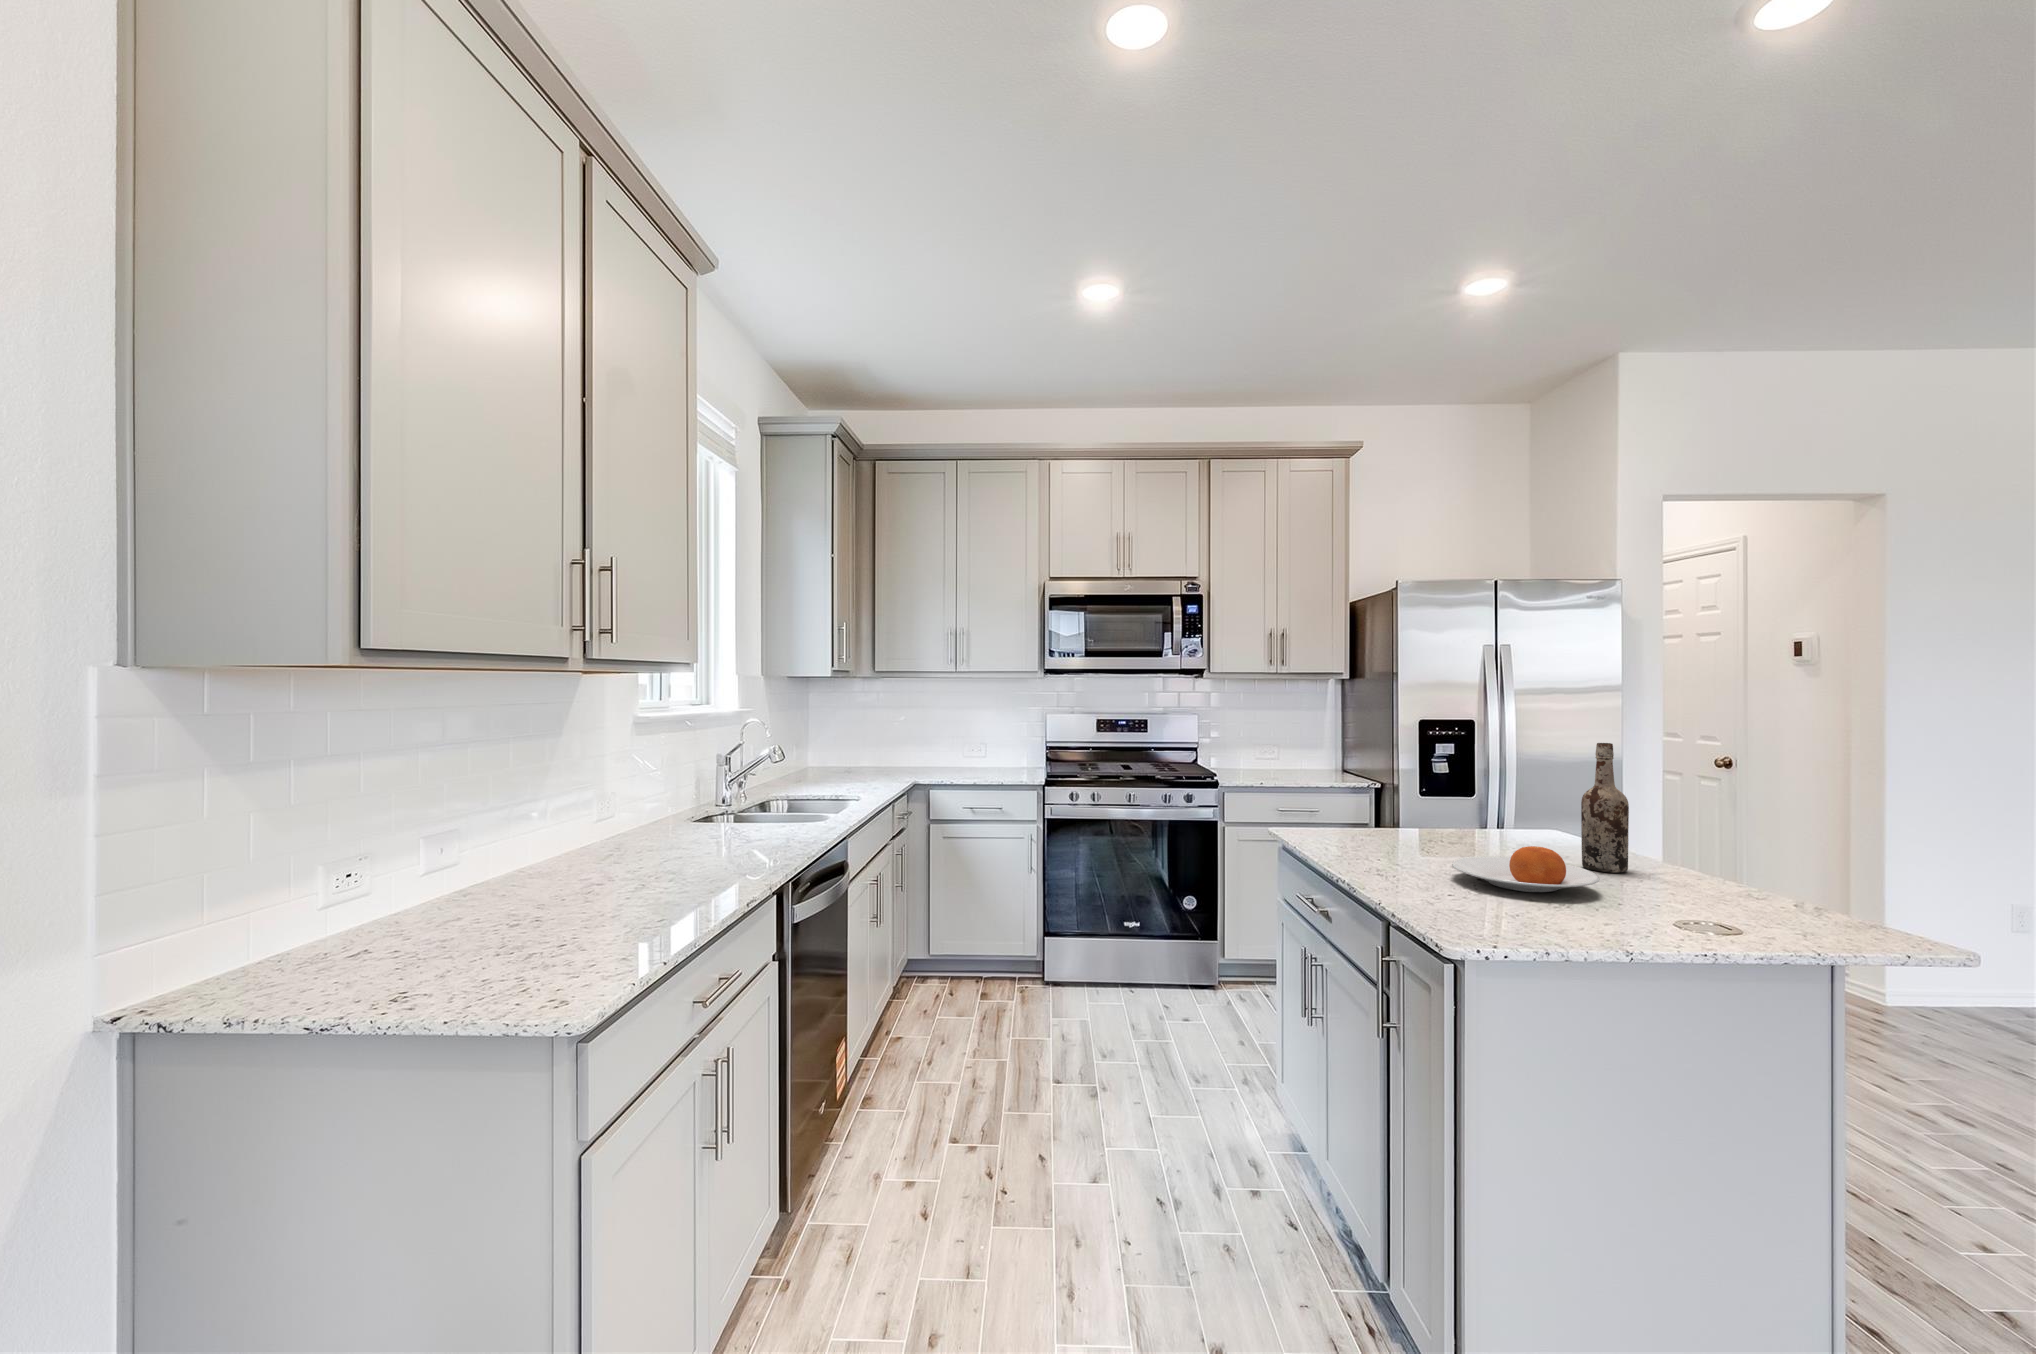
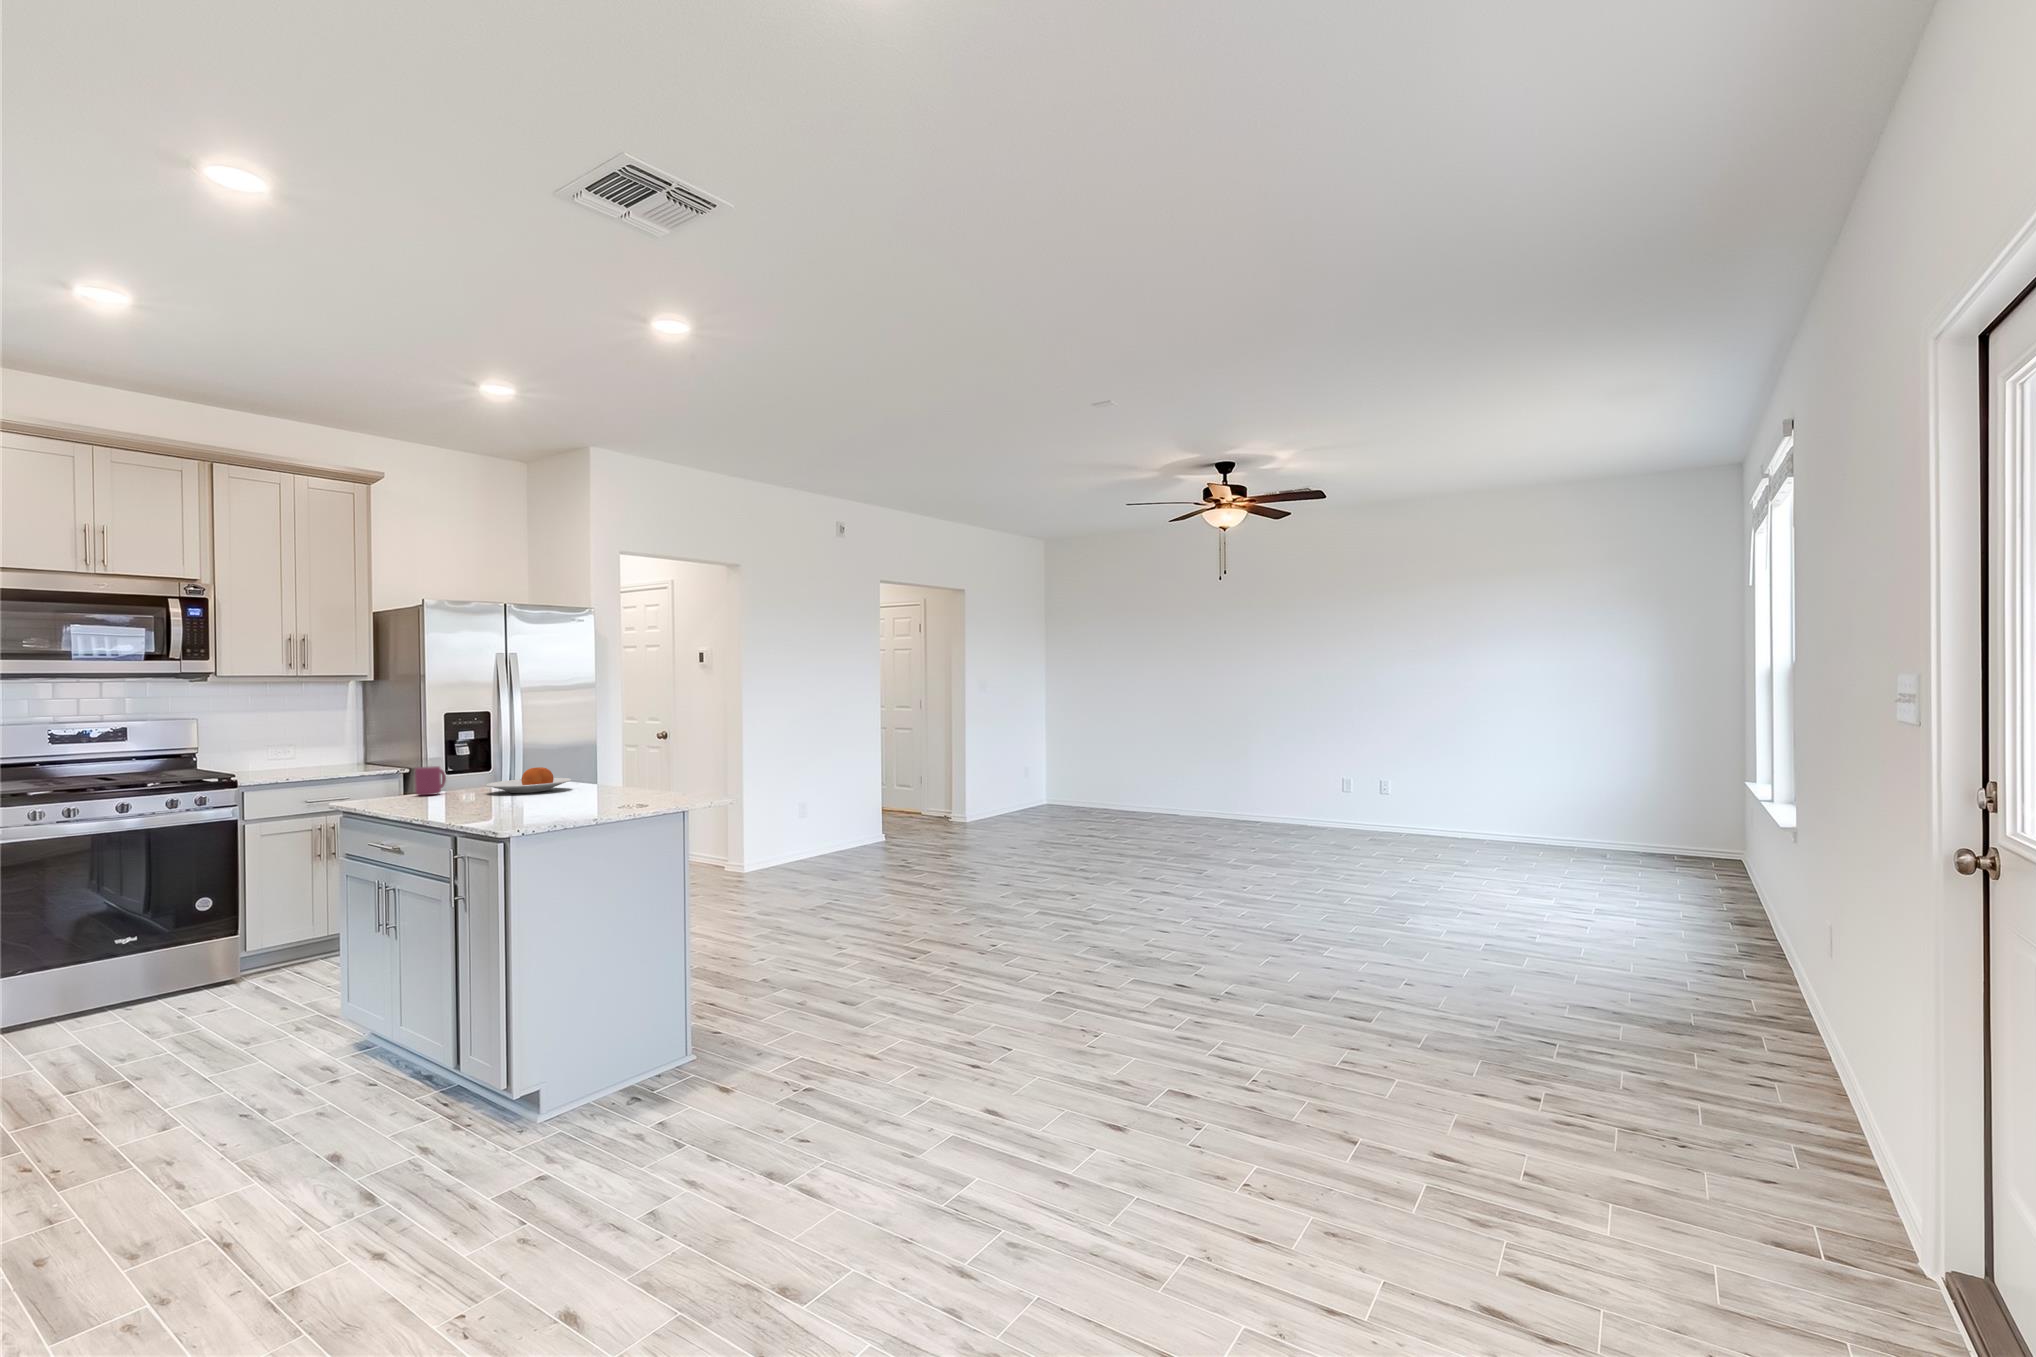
wine bottle: present [1581,743,1629,873] -> none [563,708,588,783]
mug: none [1355,817,1397,862] -> present [415,766,446,795]

